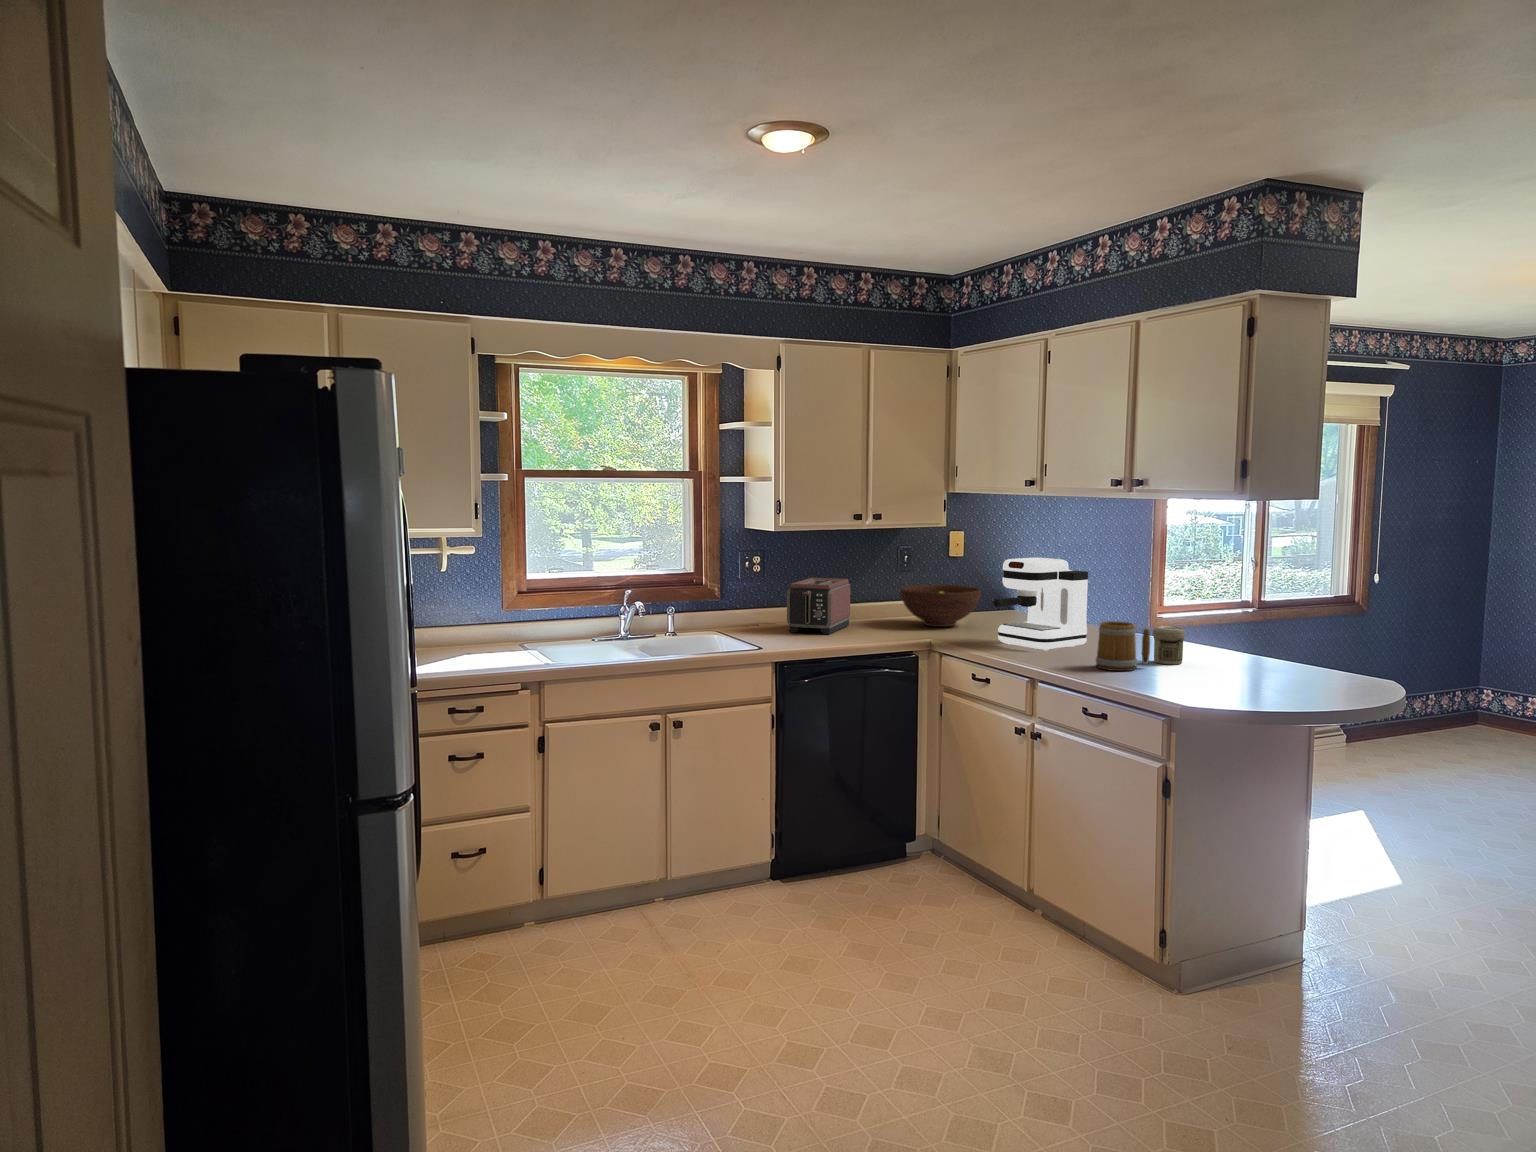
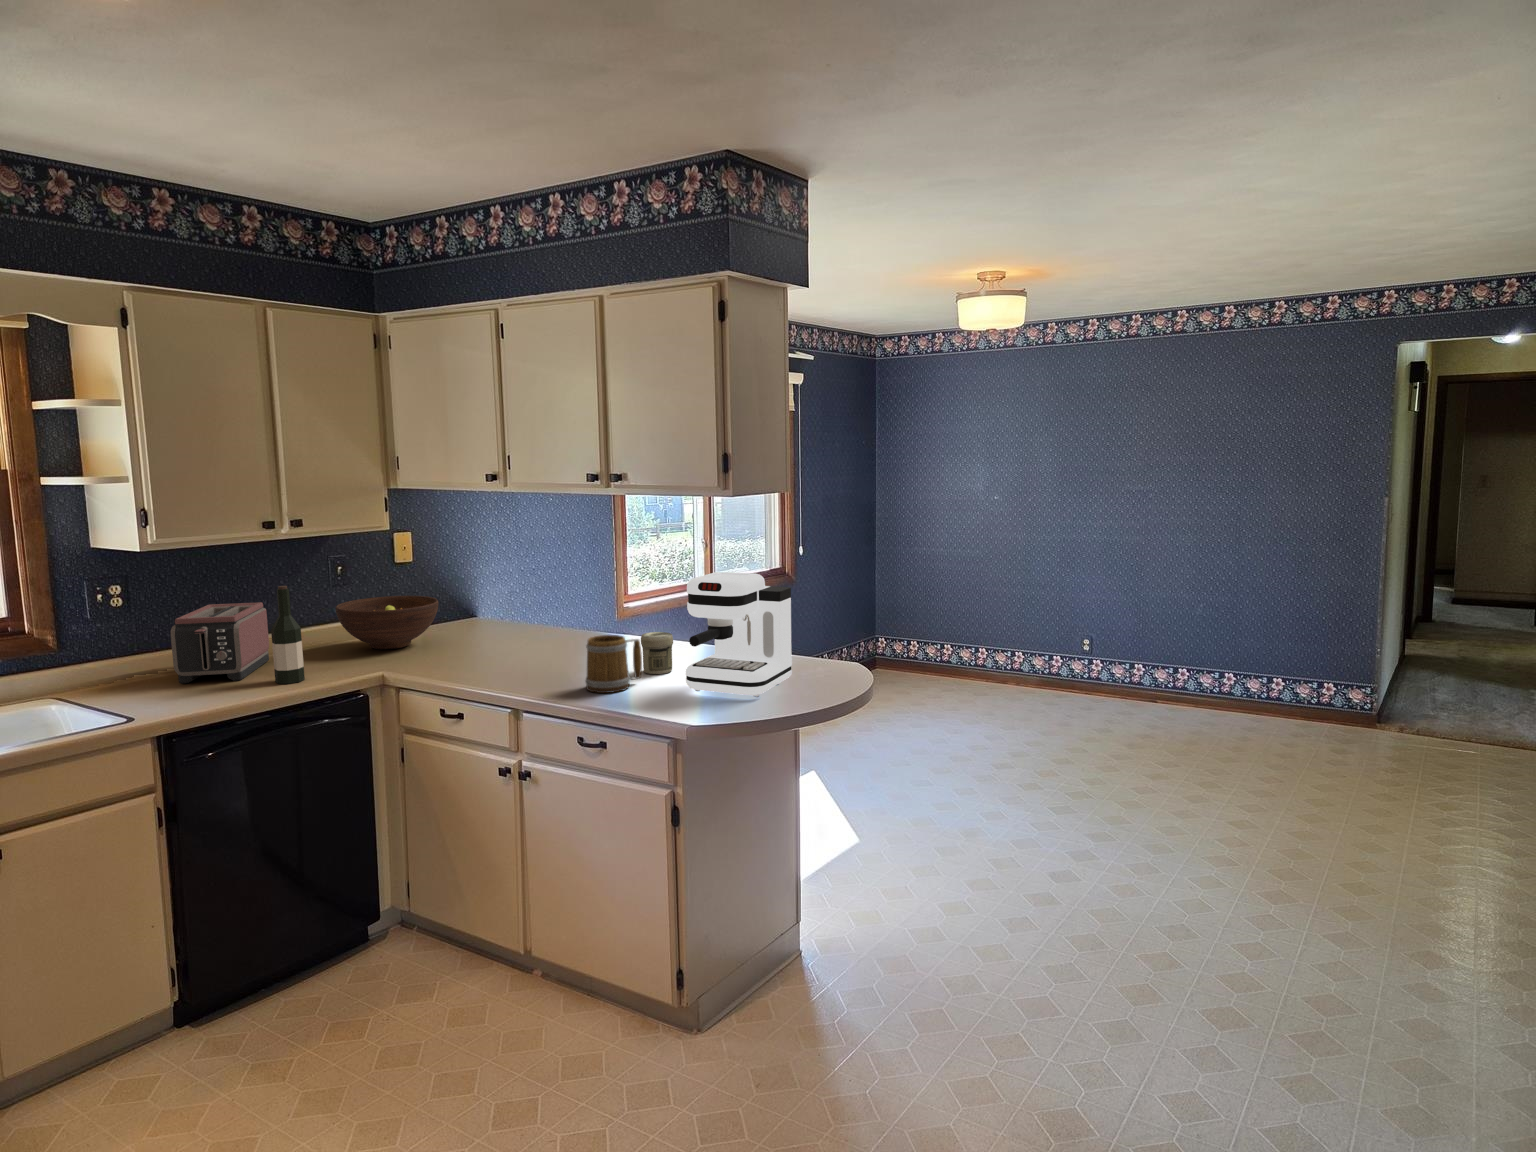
coffee maker: present [994,558,1088,651] -> present [686,572,792,696]
wine bottle: none [853,564,874,640] -> present [271,586,305,684]

